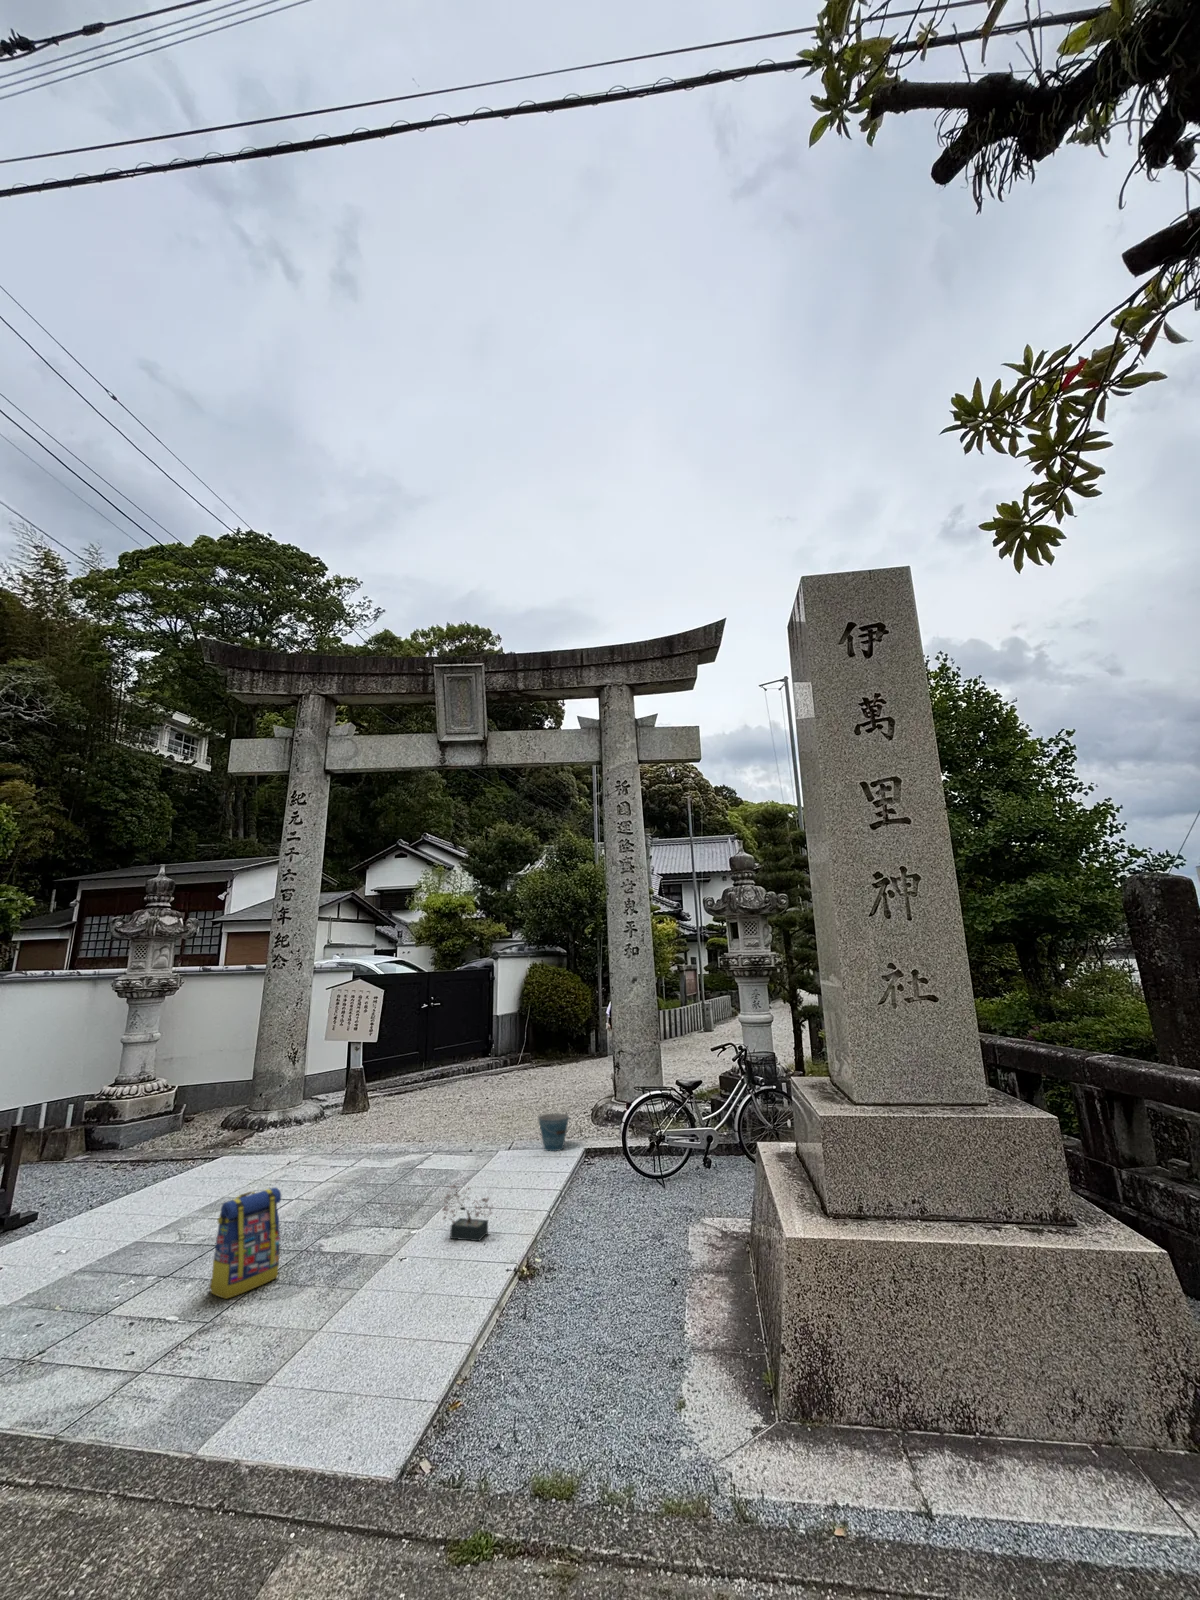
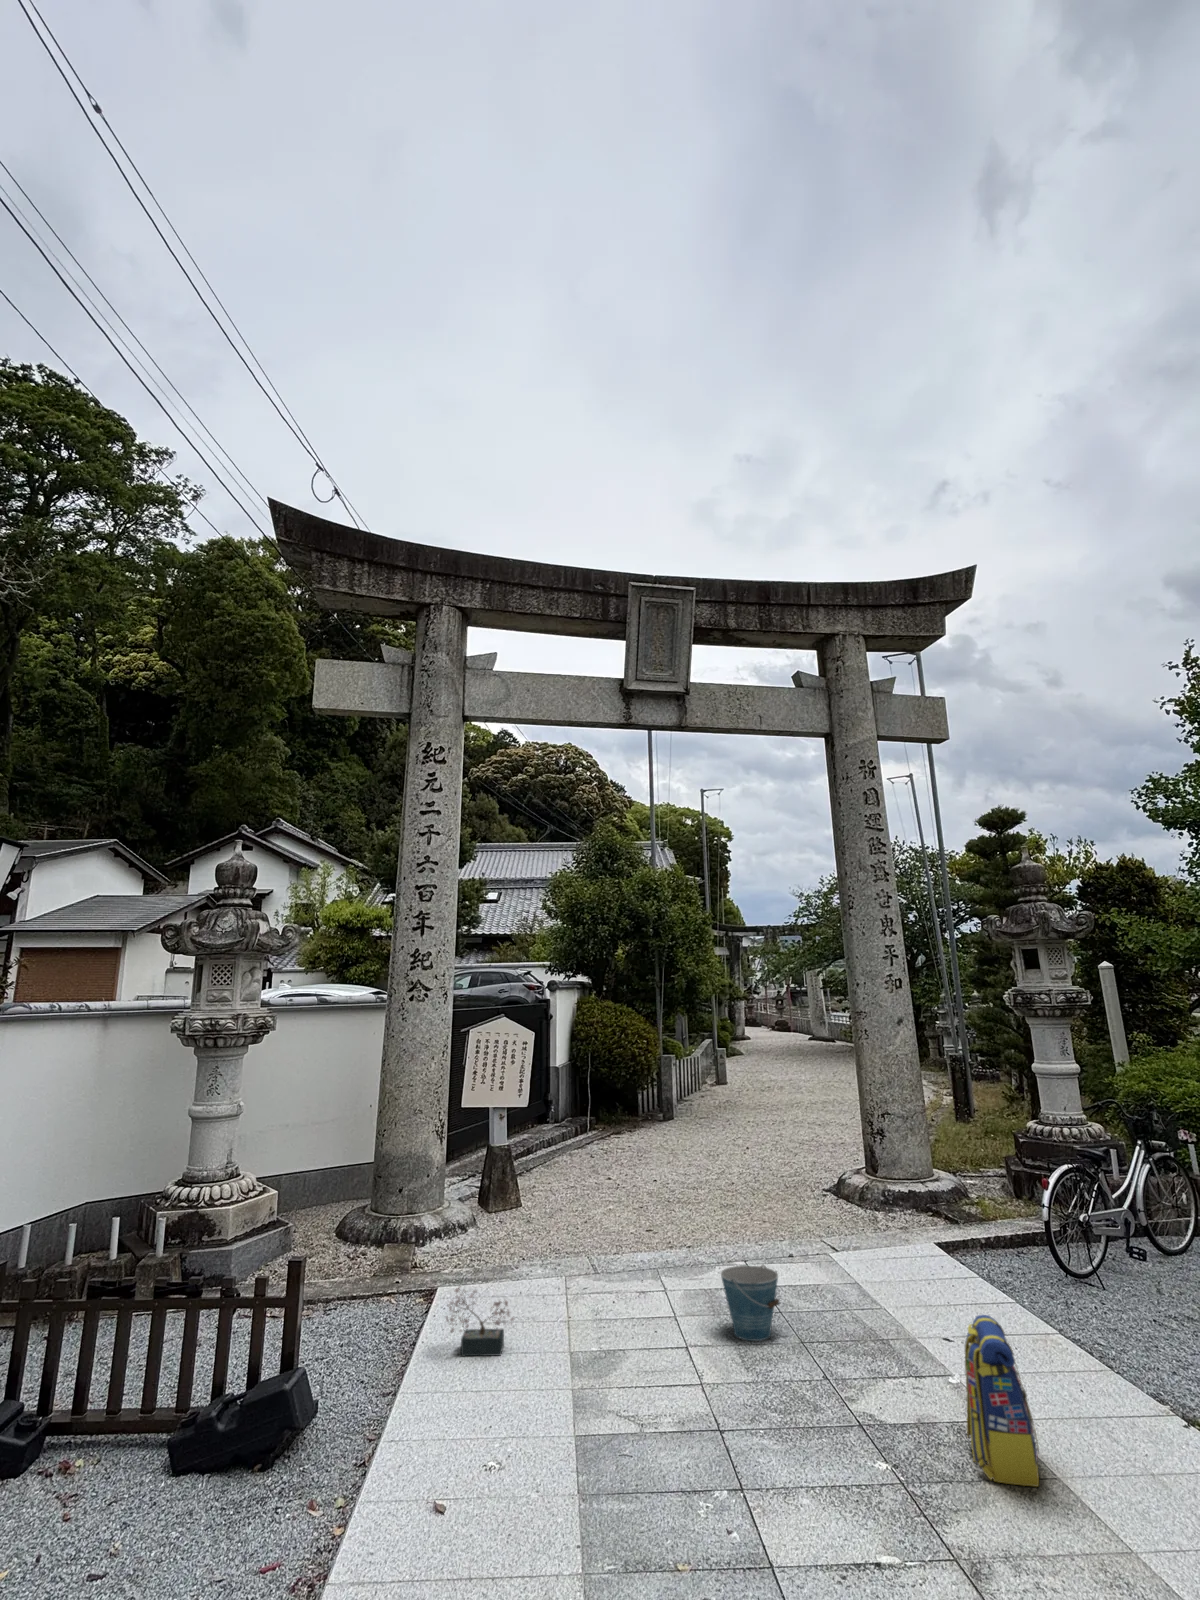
bucket: present [538,1113,569,1151] -> present [721,1265,779,1341]
decorative plant: present [443,1185,493,1241] -> present [446,1286,514,1356]

